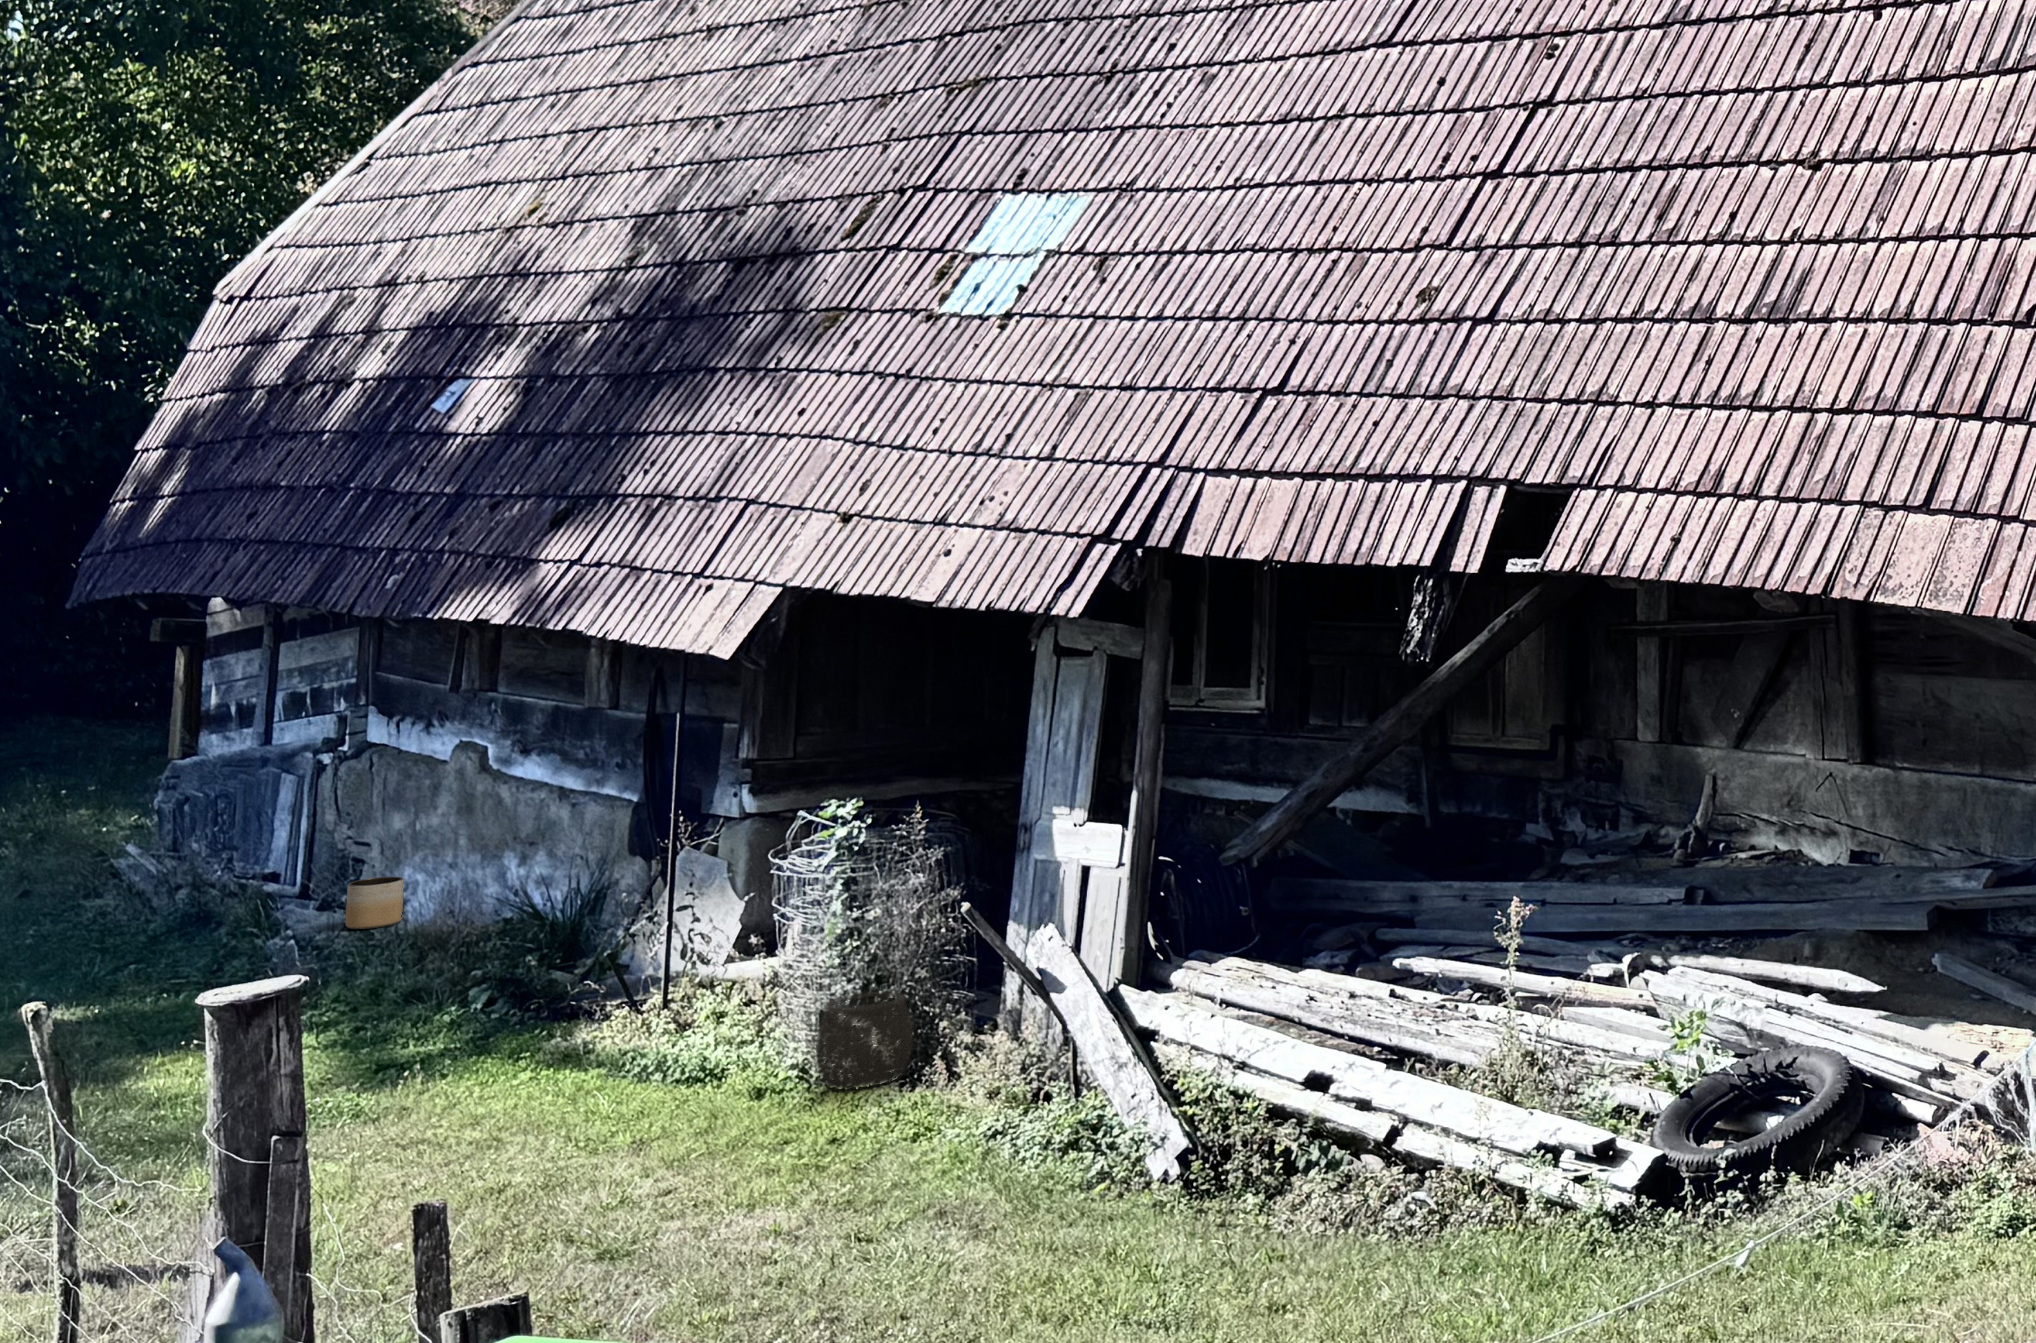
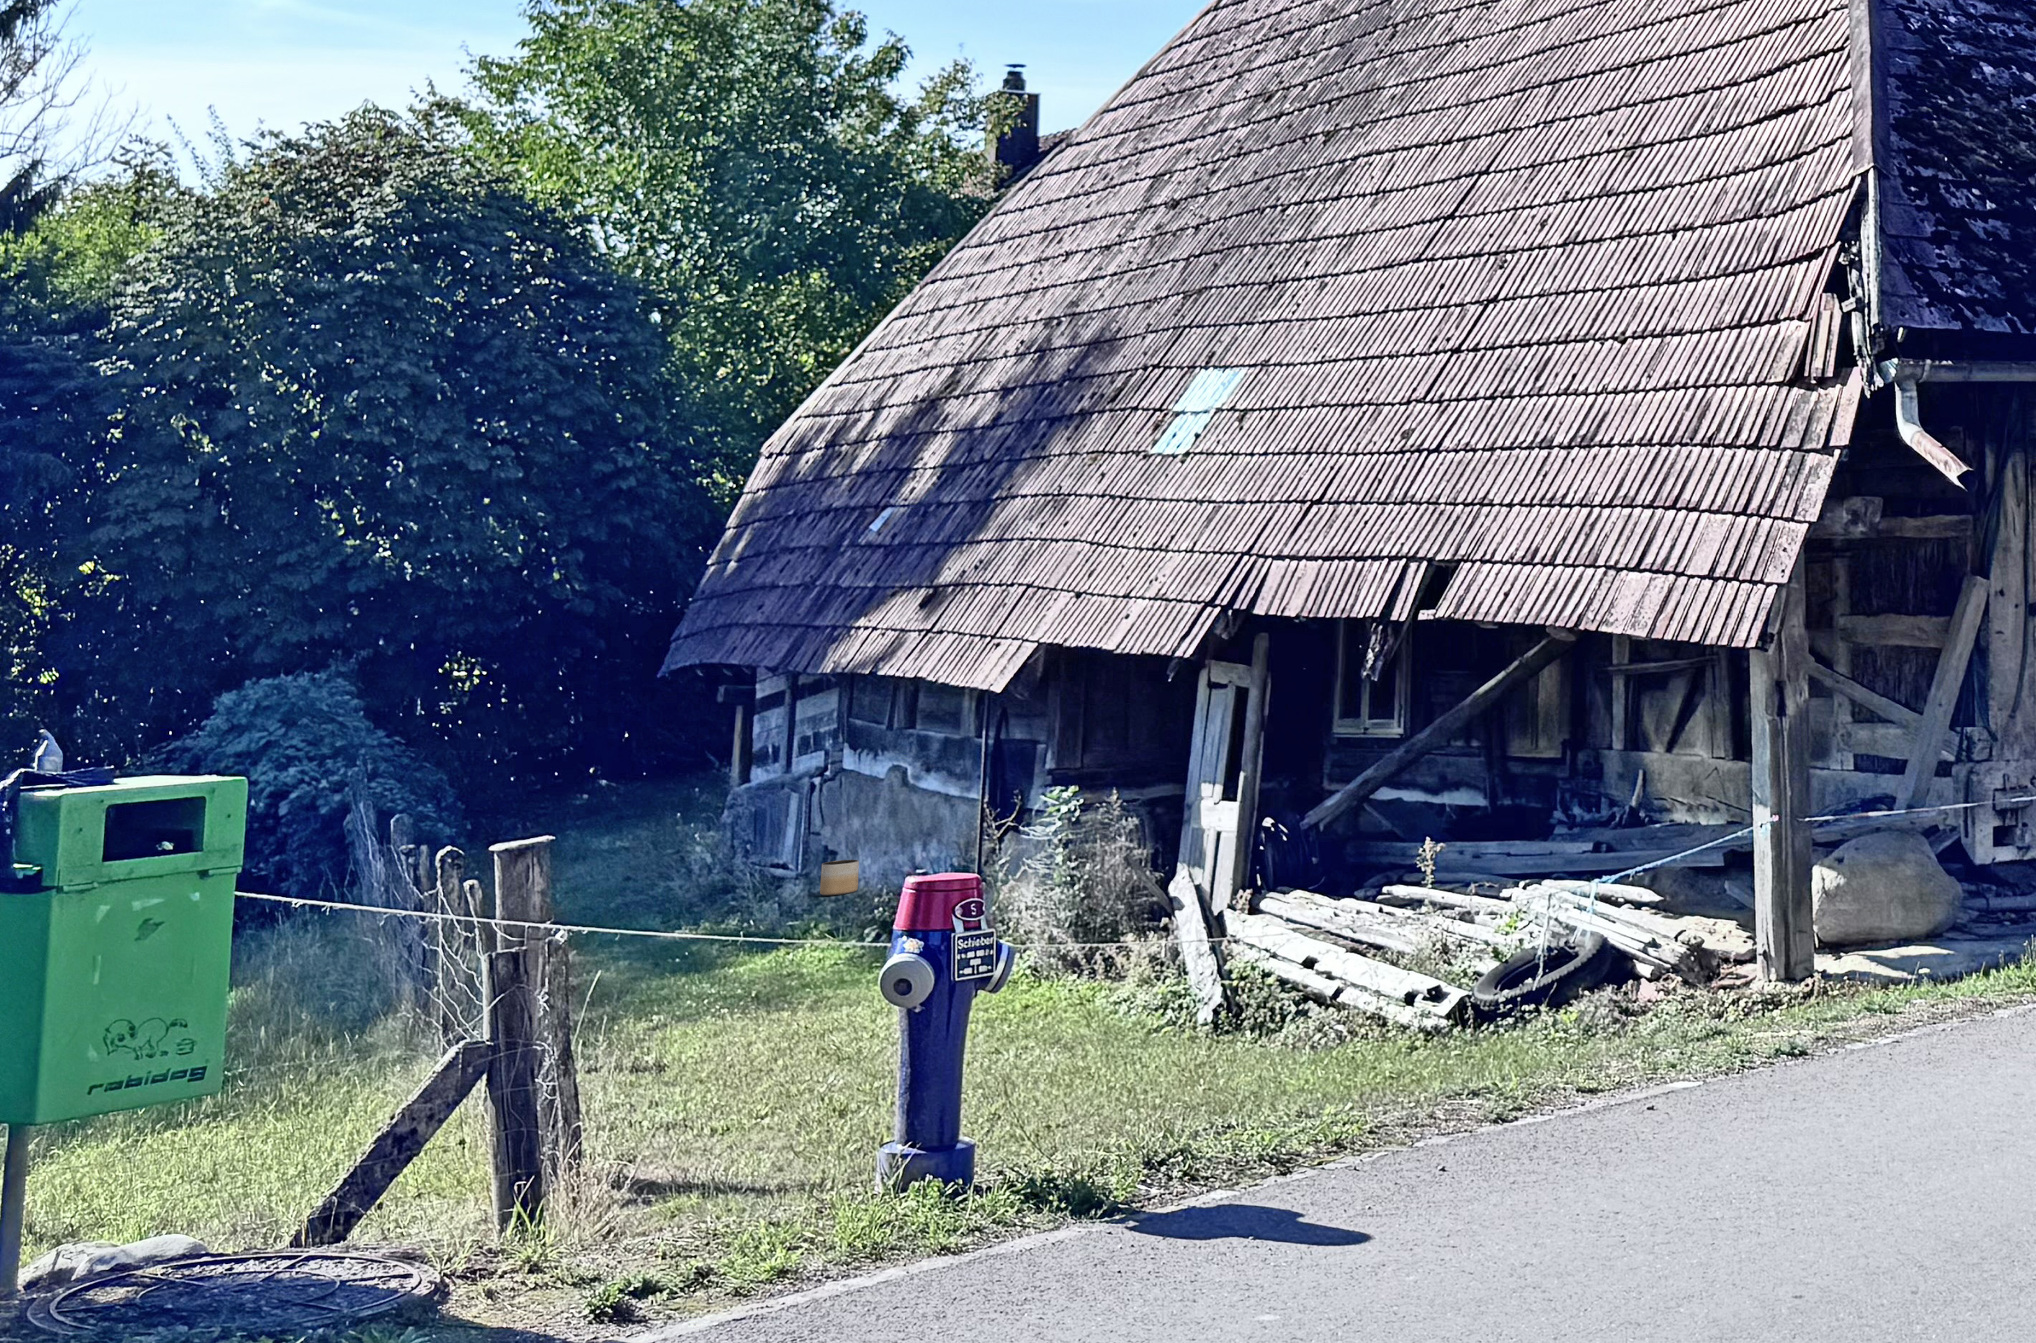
woven basket: present [815,992,913,1089] -> none [1047,916,1115,980]

